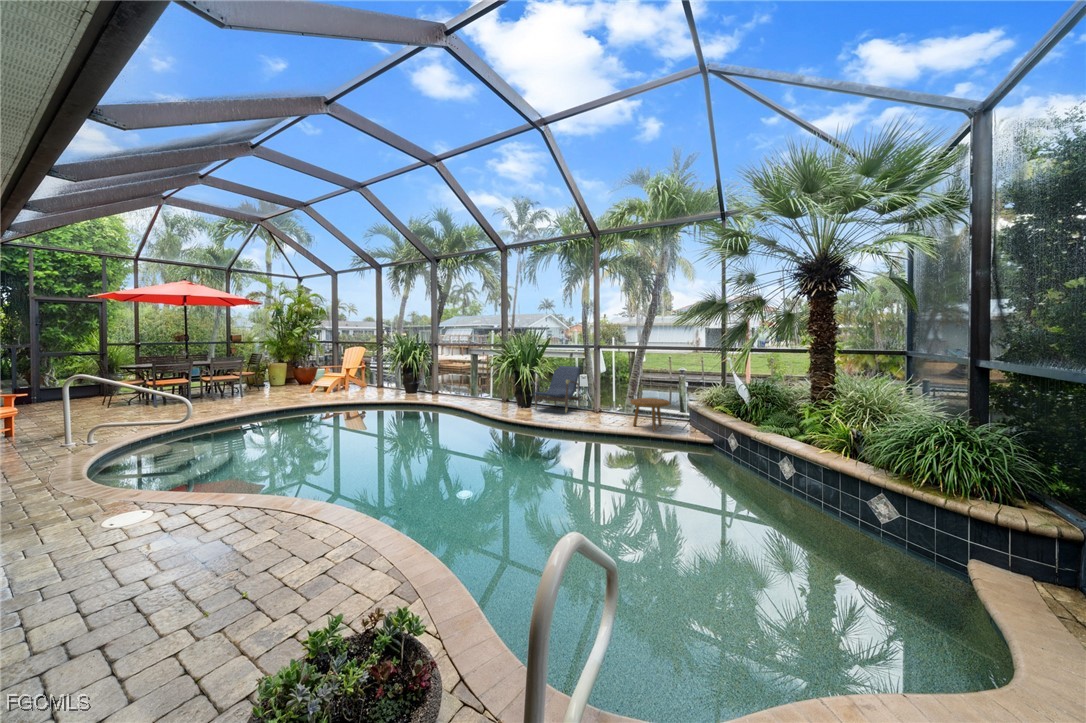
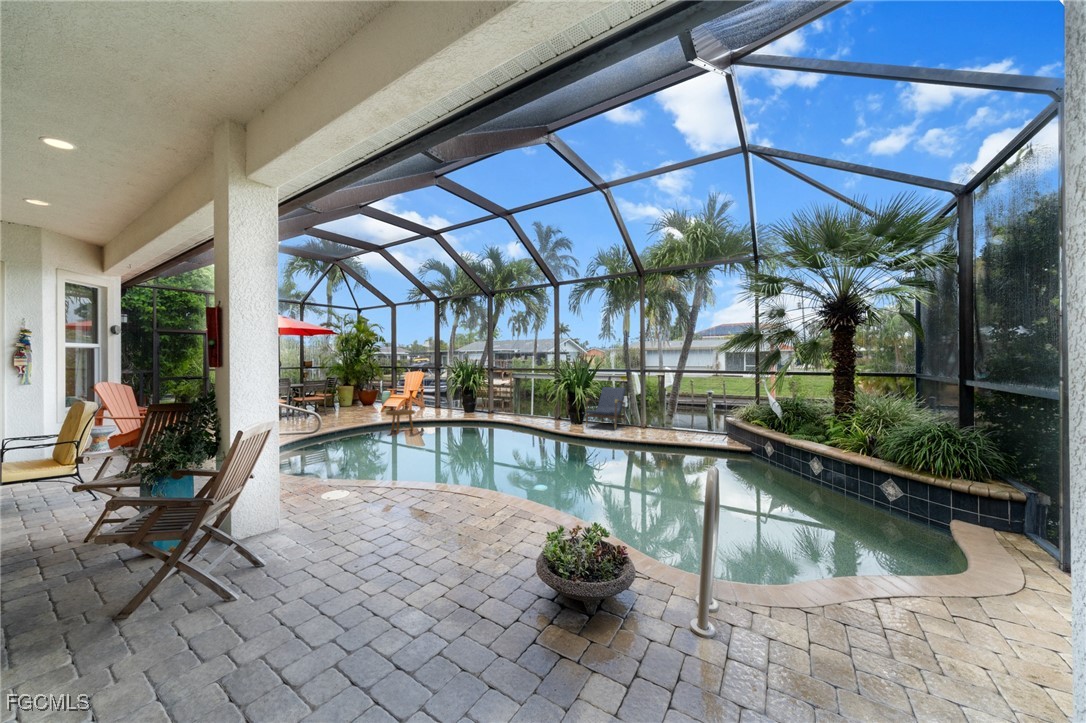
footstool: present [631,398,670,431] -> present [386,410,416,434]

